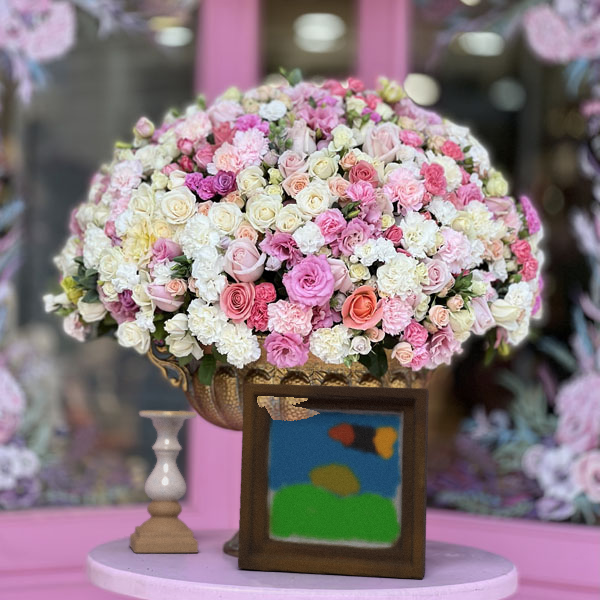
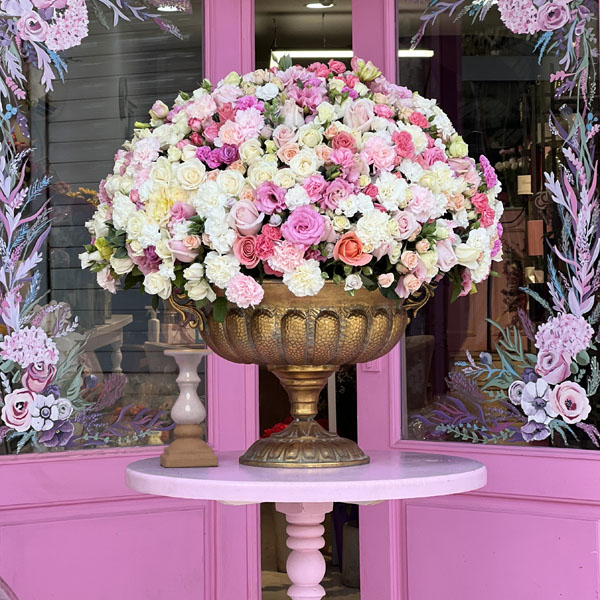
picture frame: present [238,383,429,579] -> none [251,319,406,474]

